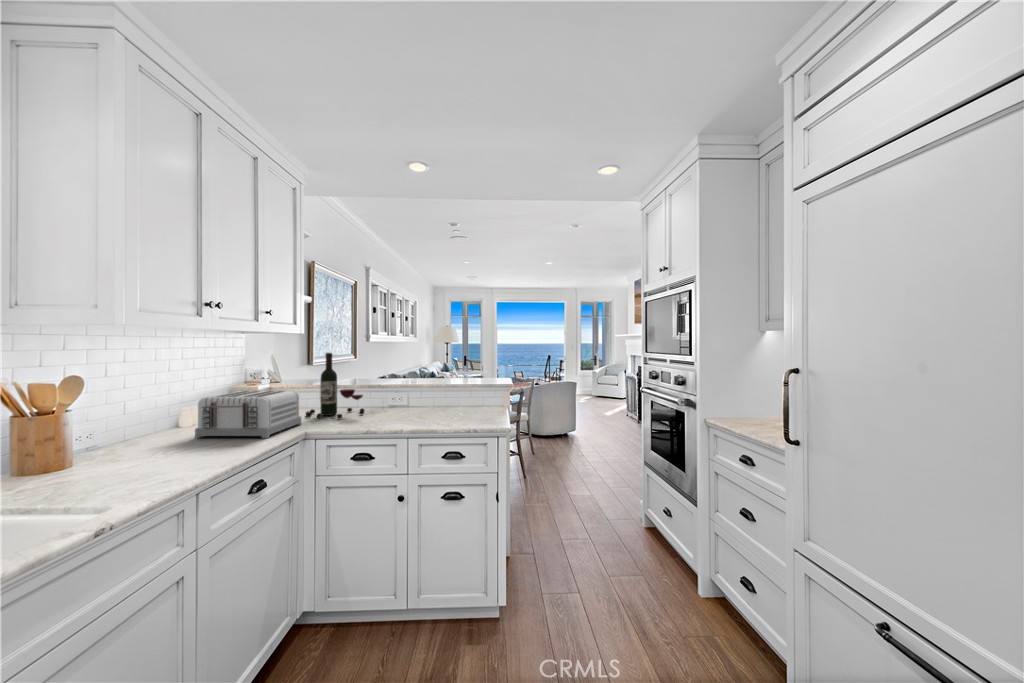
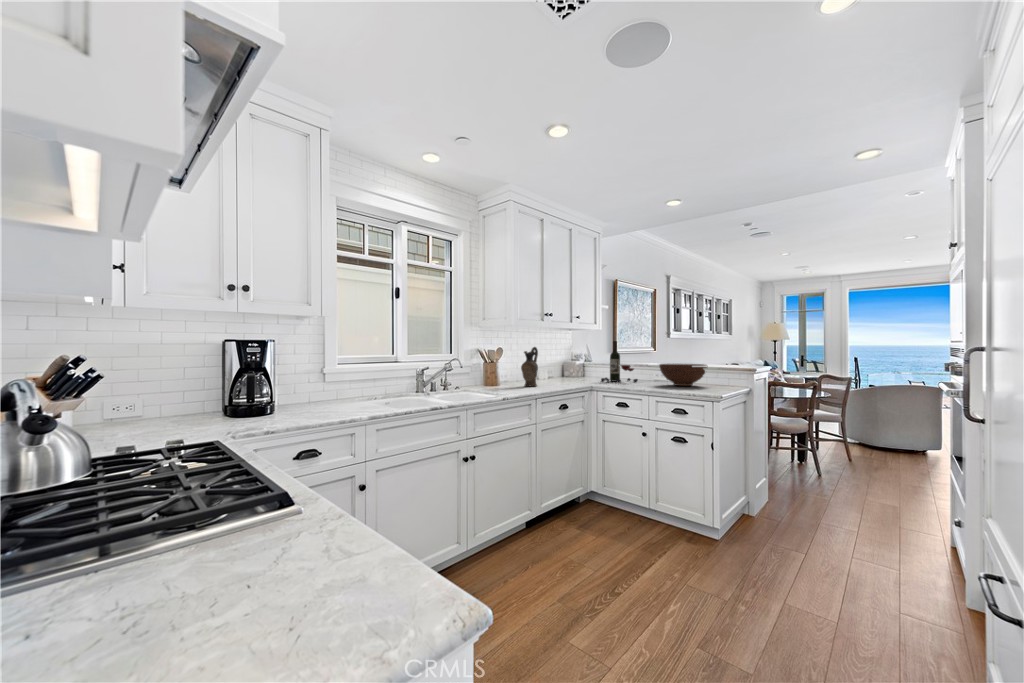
ceramic pitcher: none [138,371,182,457] -> present [521,347,538,386]
fruit bowl: none [404,383,470,418] -> present [659,363,707,386]
toaster: present [195,390,301,438] -> none [543,362,596,386]

